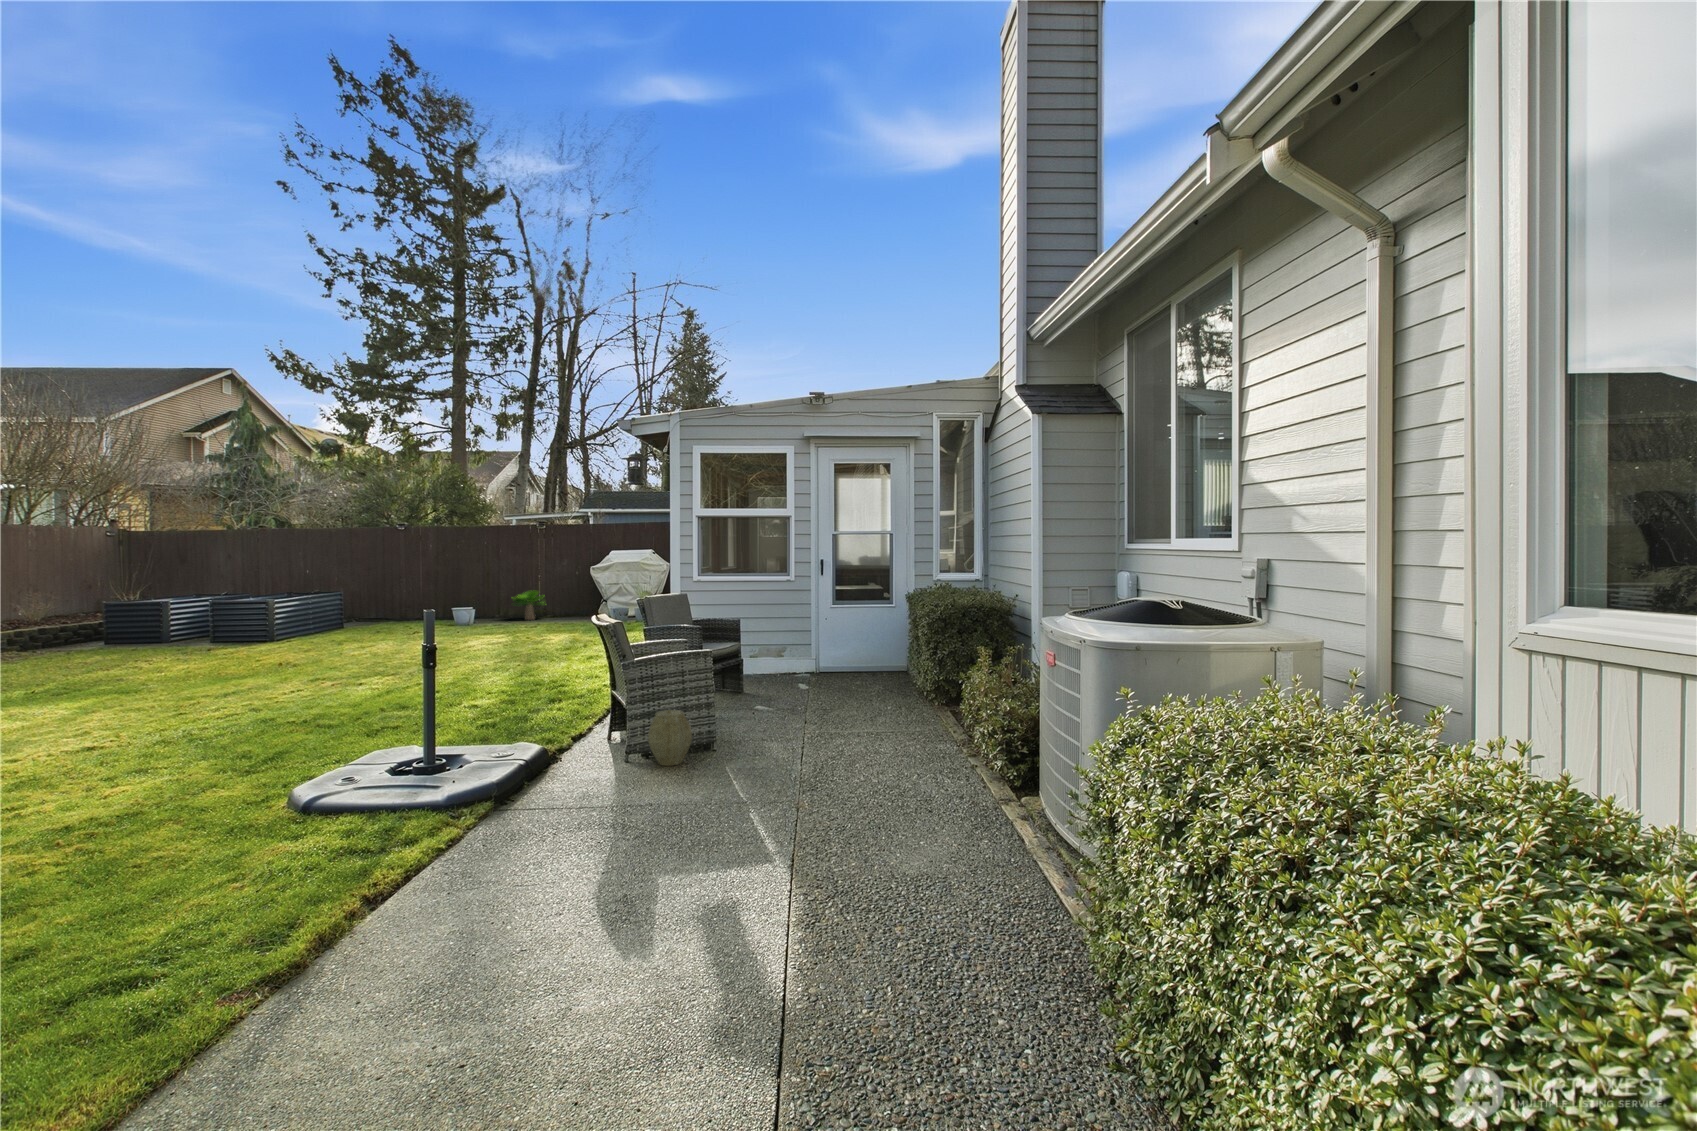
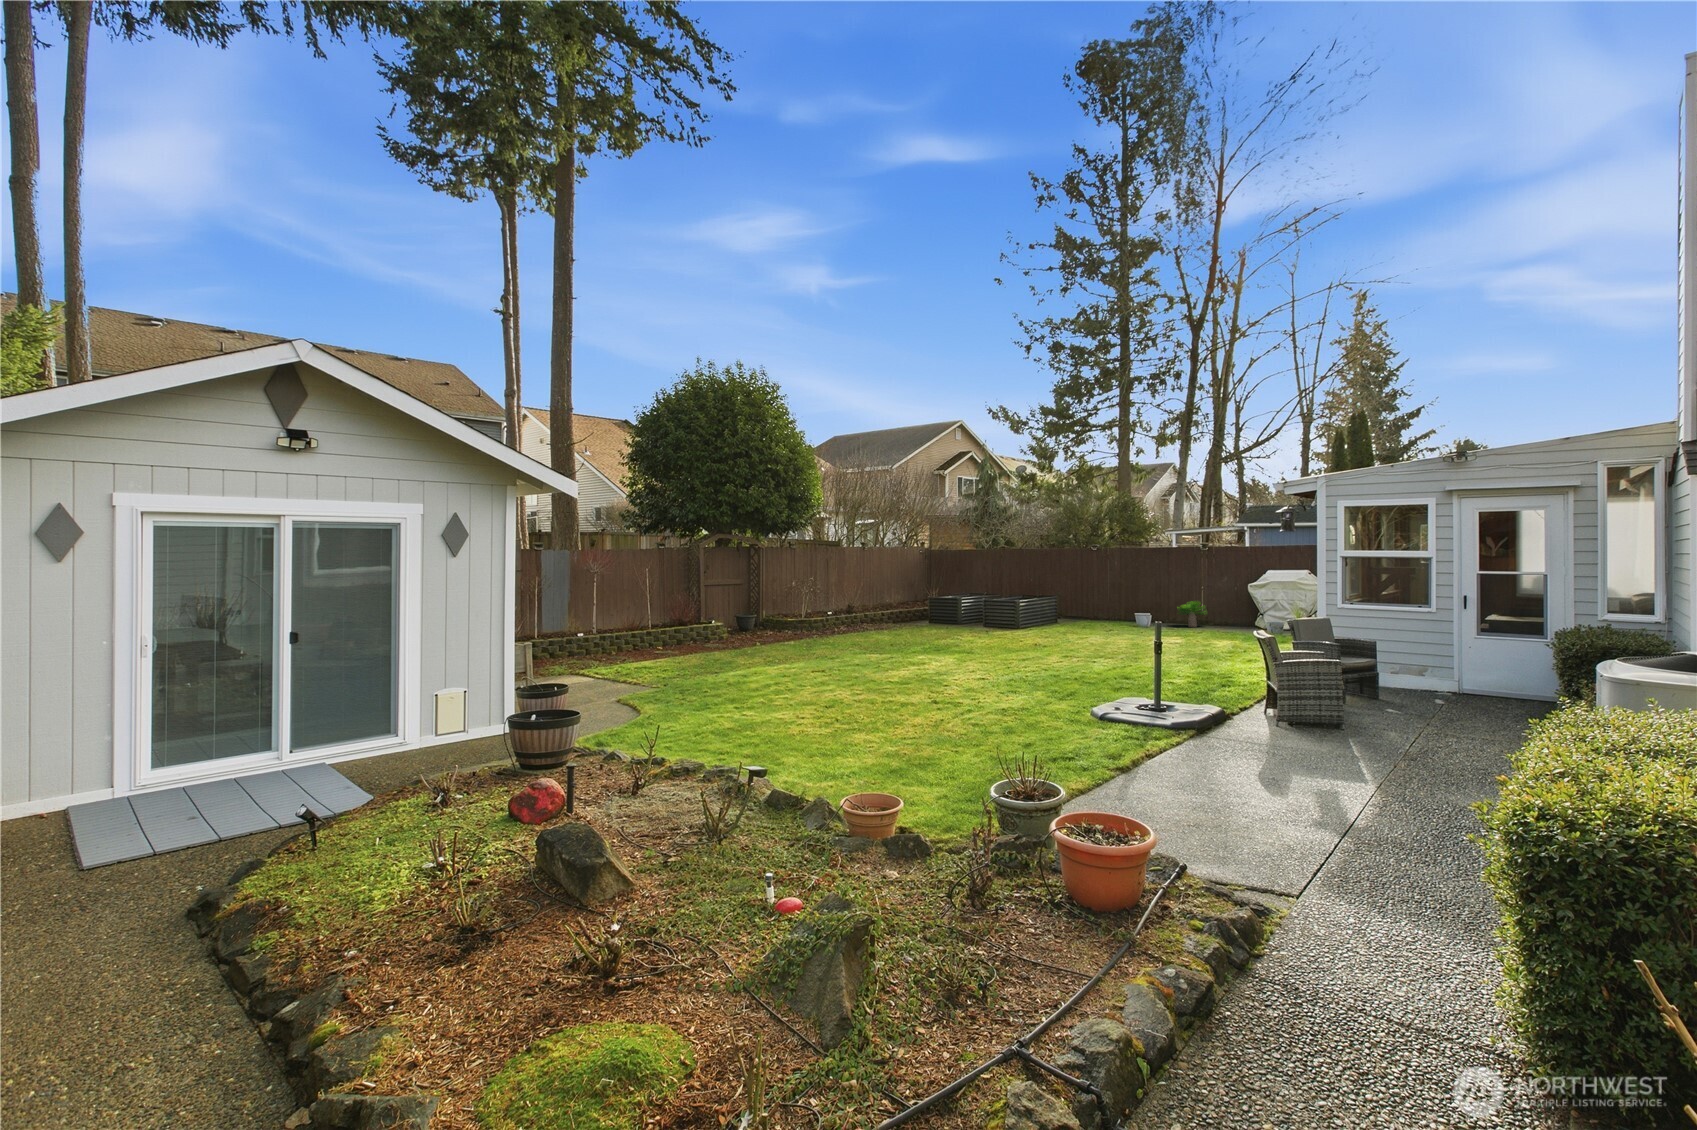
woven basket: present [648,710,692,766] -> none [1290,692,1321,728]

